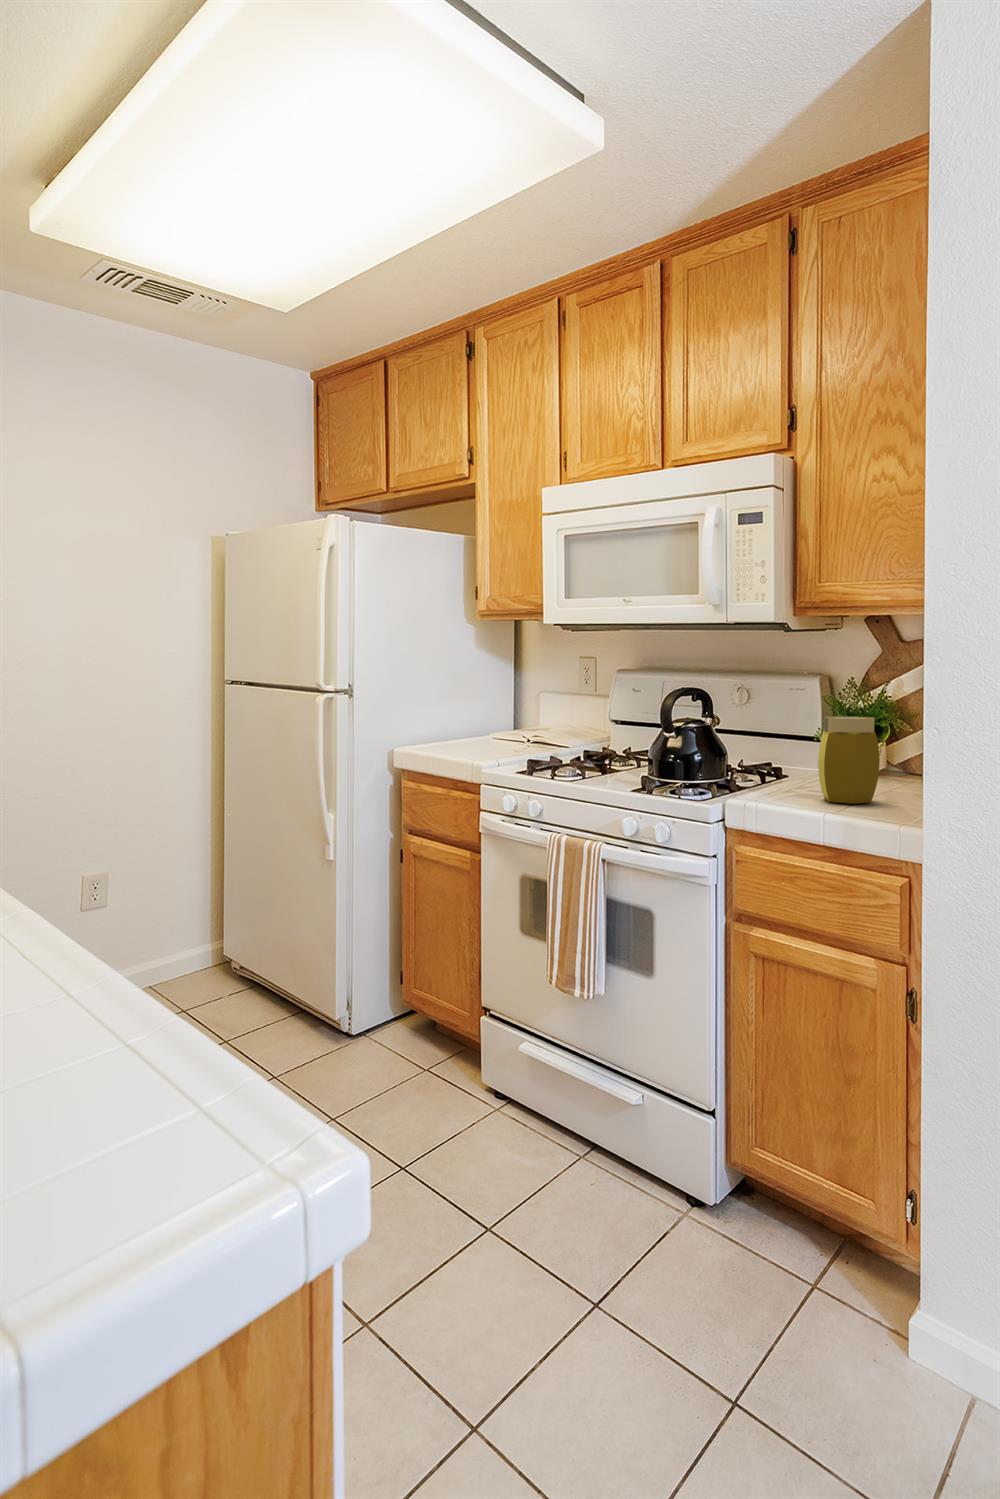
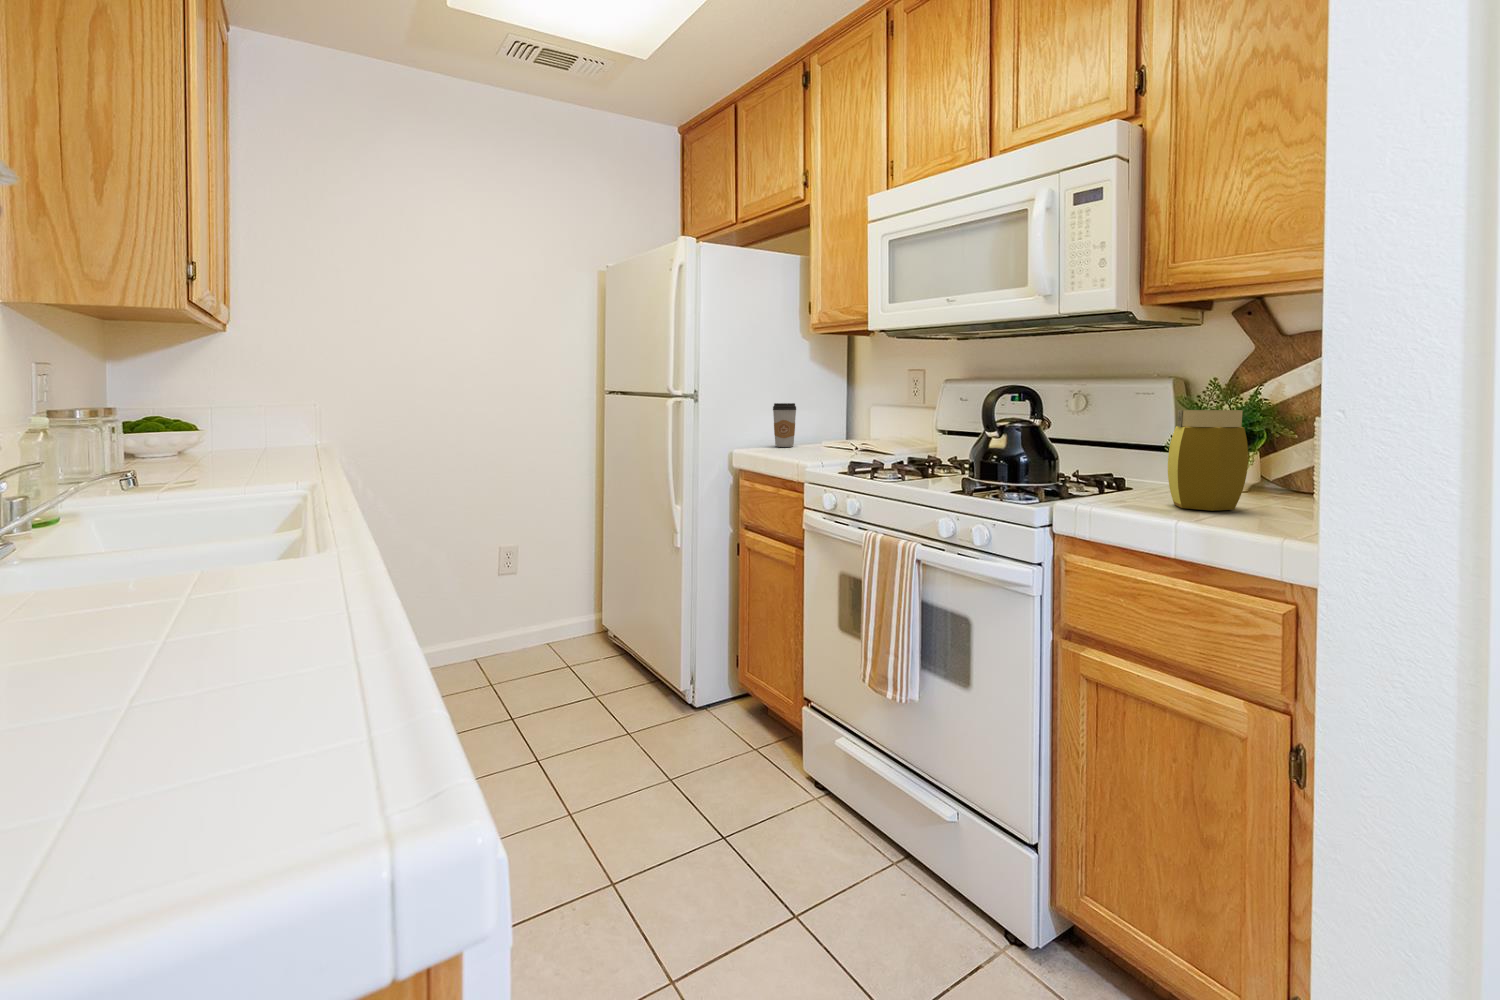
coffee cup: none [433,694,460,742] -> present [773,403,796,447]

